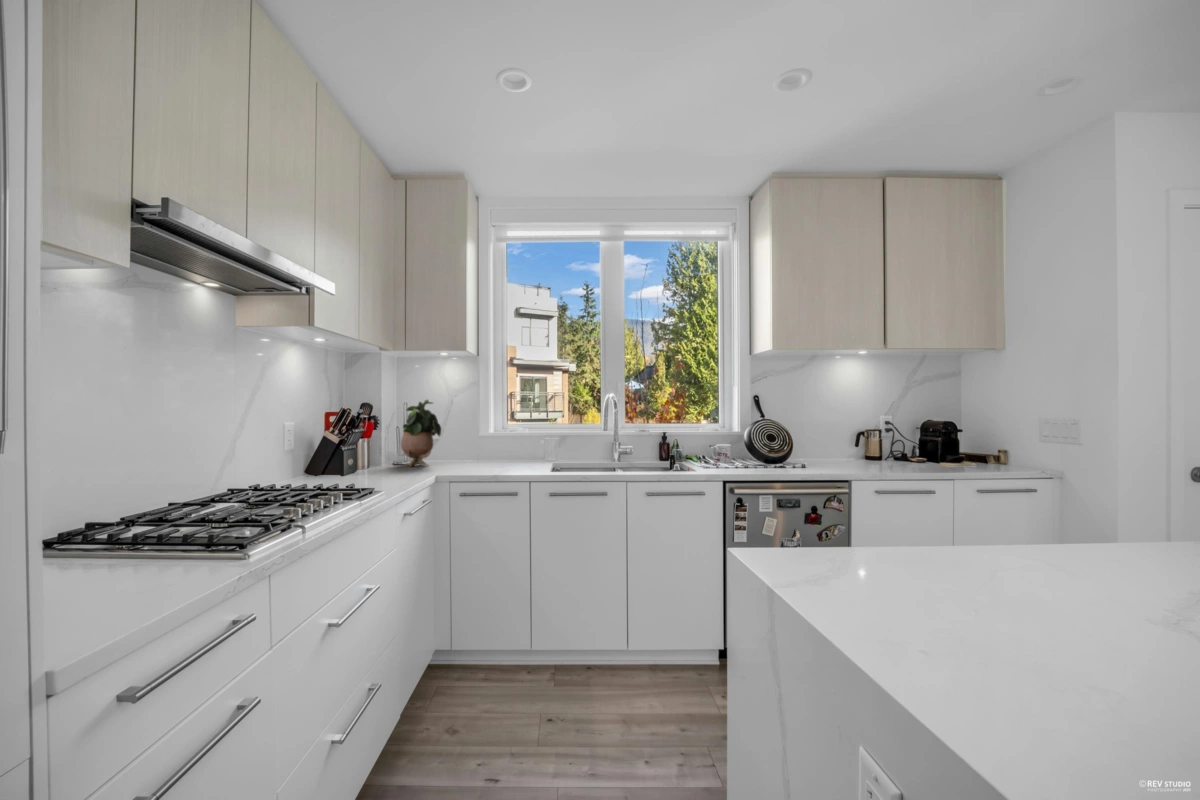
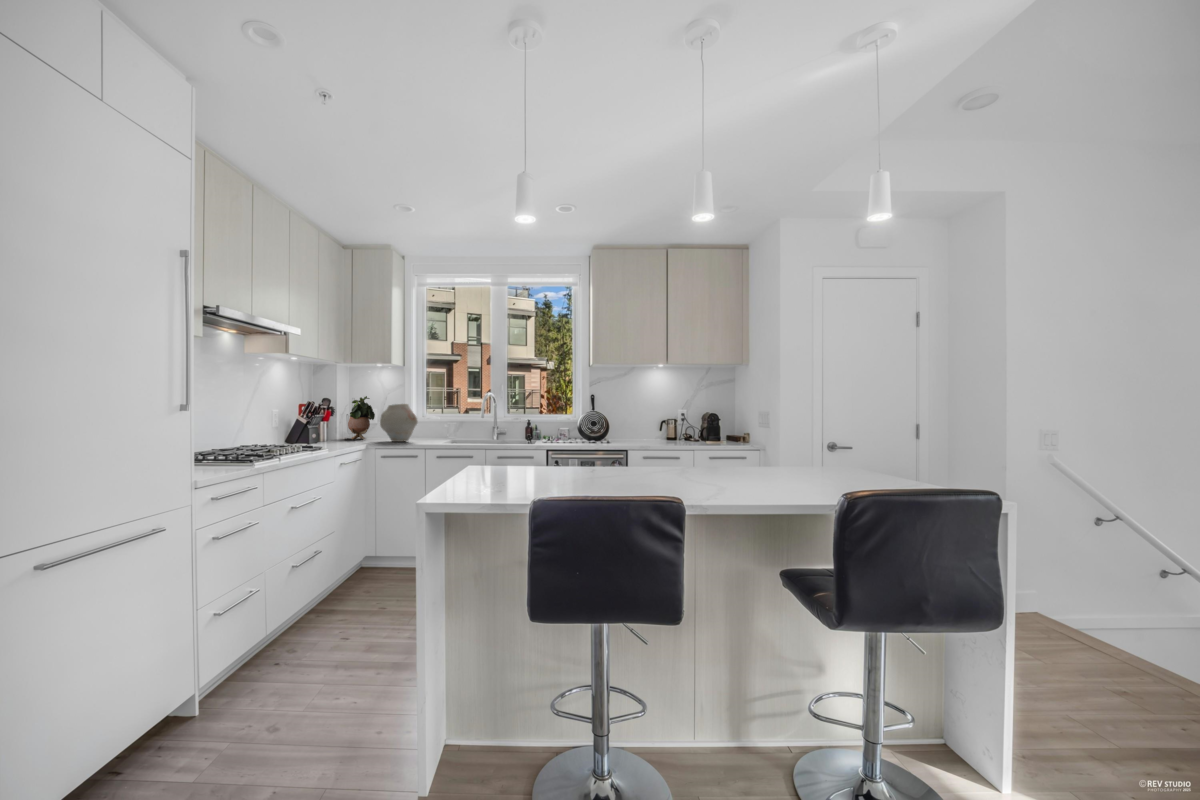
vase: none [455,411,512,471] -> present [380,404,418,442]

